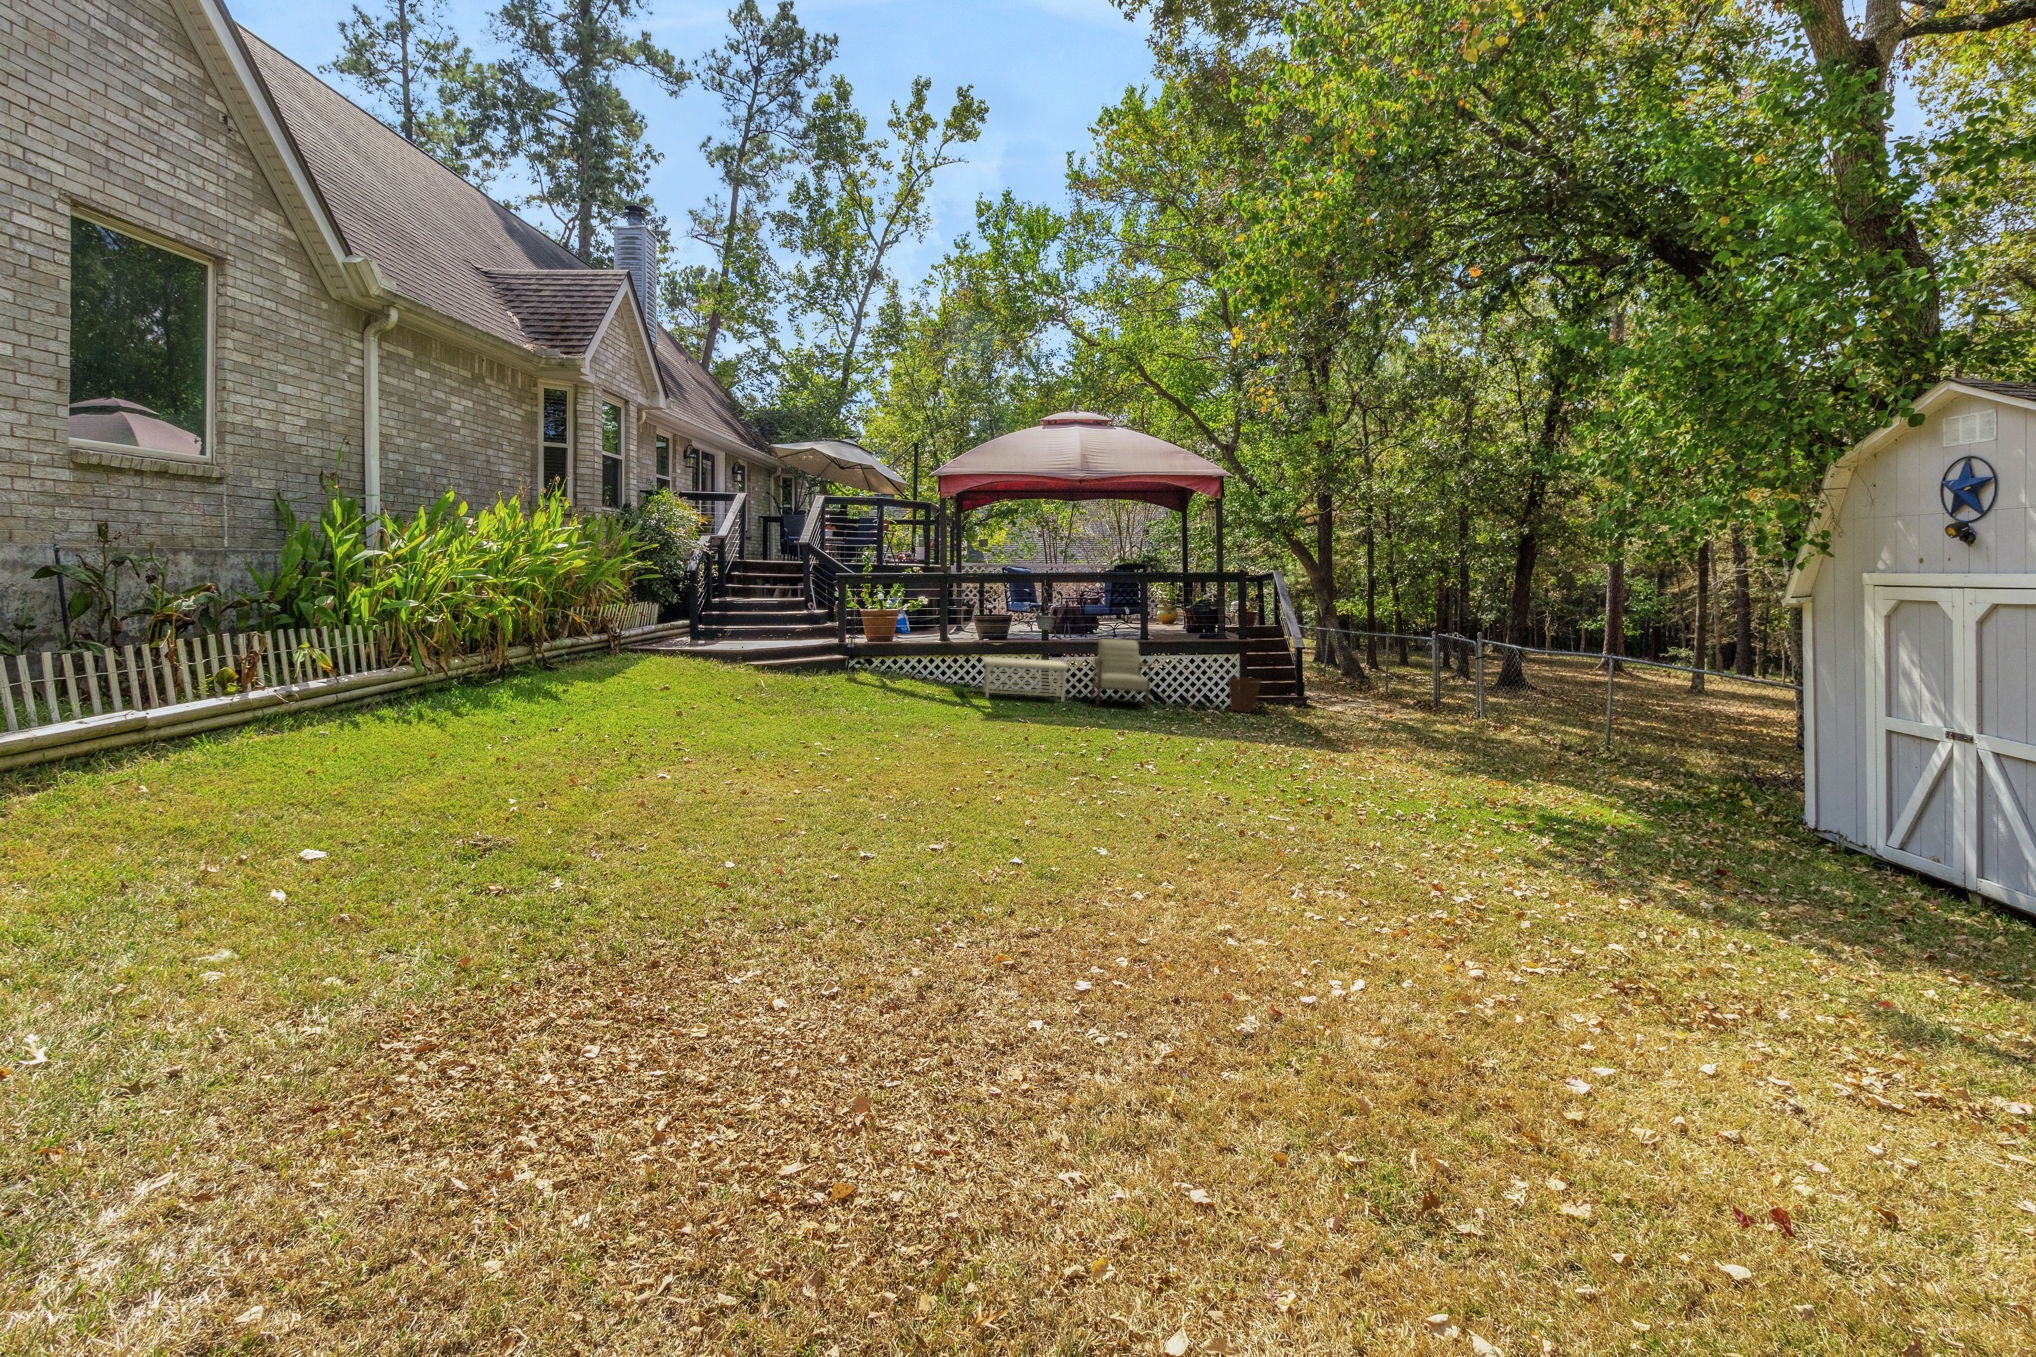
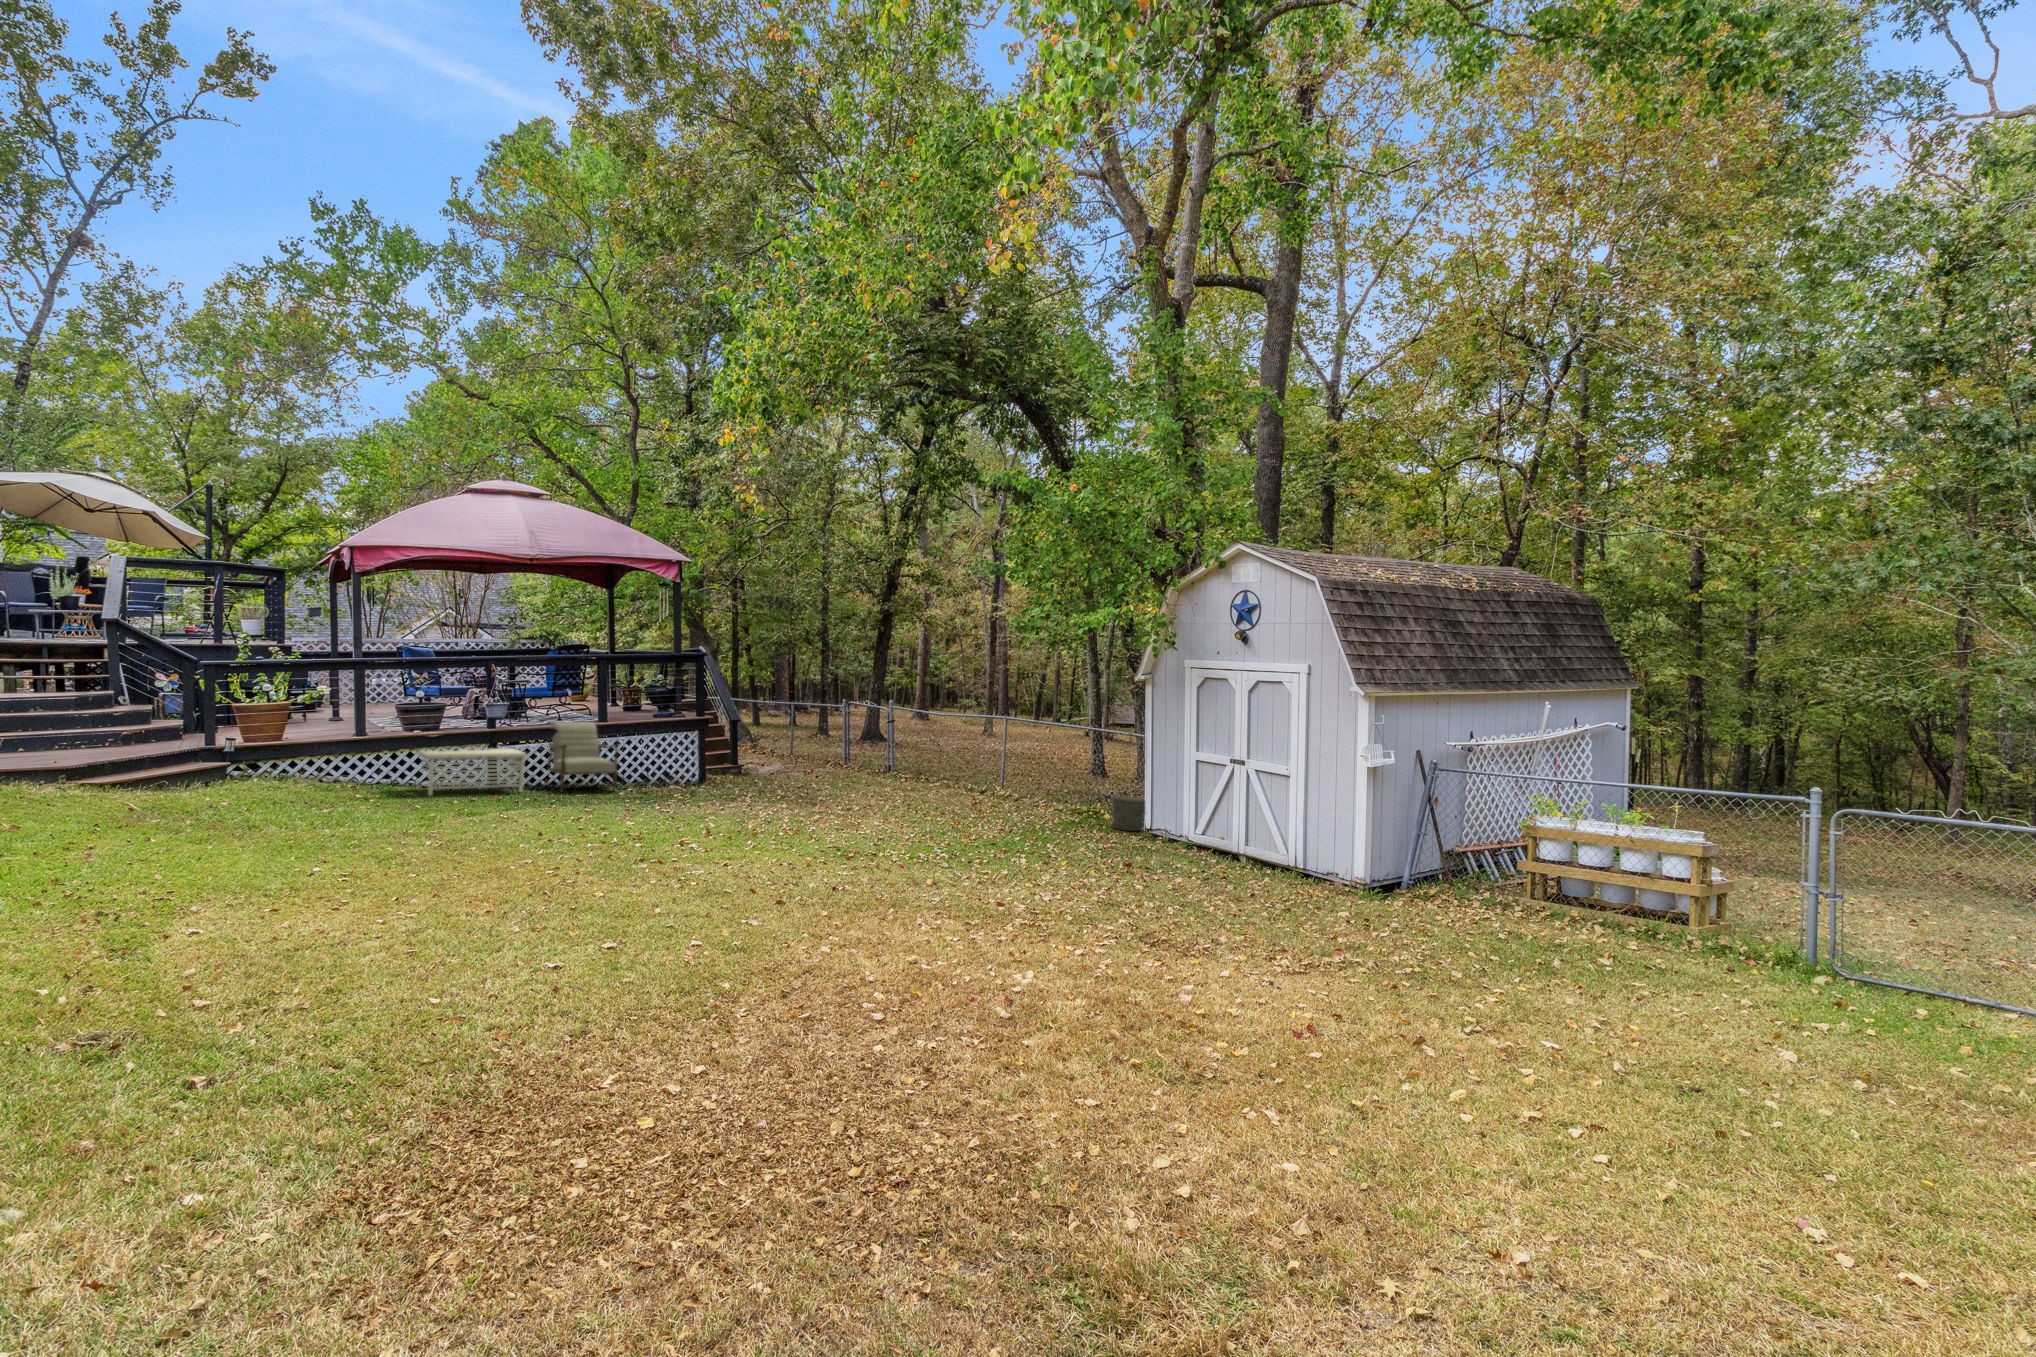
basket: present [1228,677,1261,712] -> none [690,752,723,786]
planter: none [1748,779,1815,833] -> present [1112,796,1145,831]

